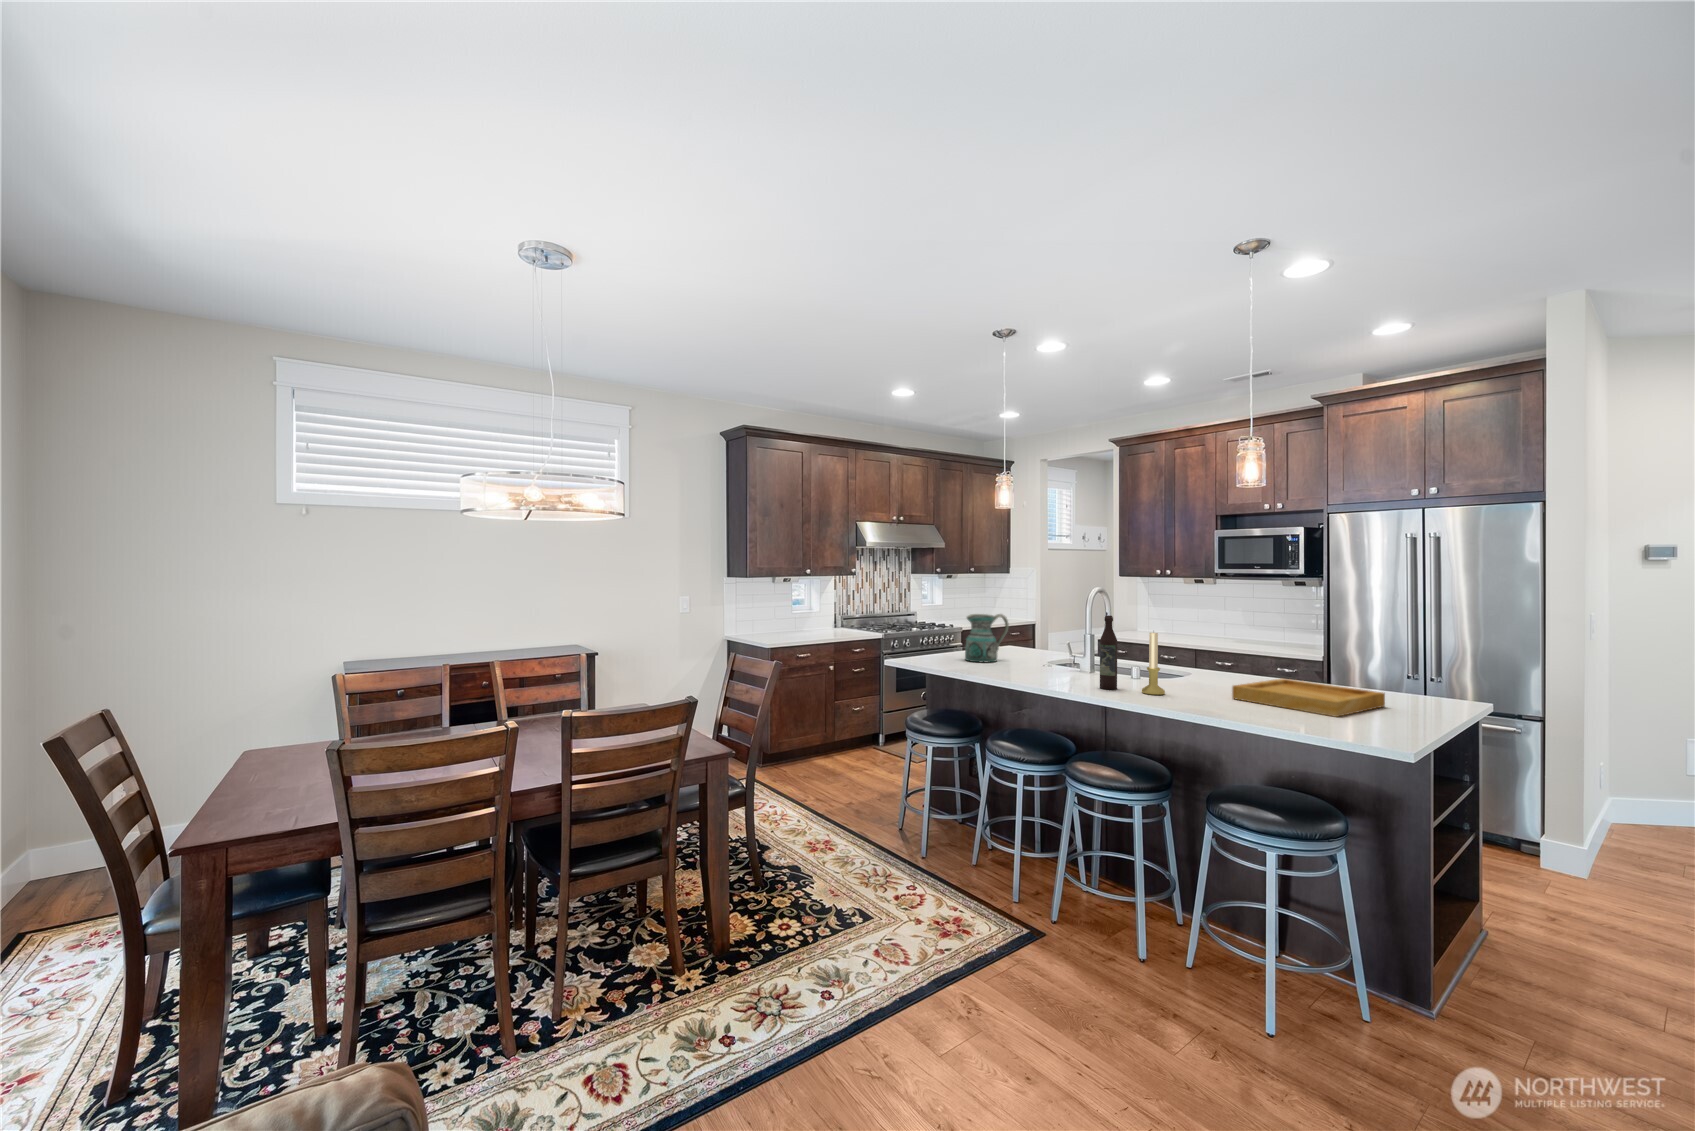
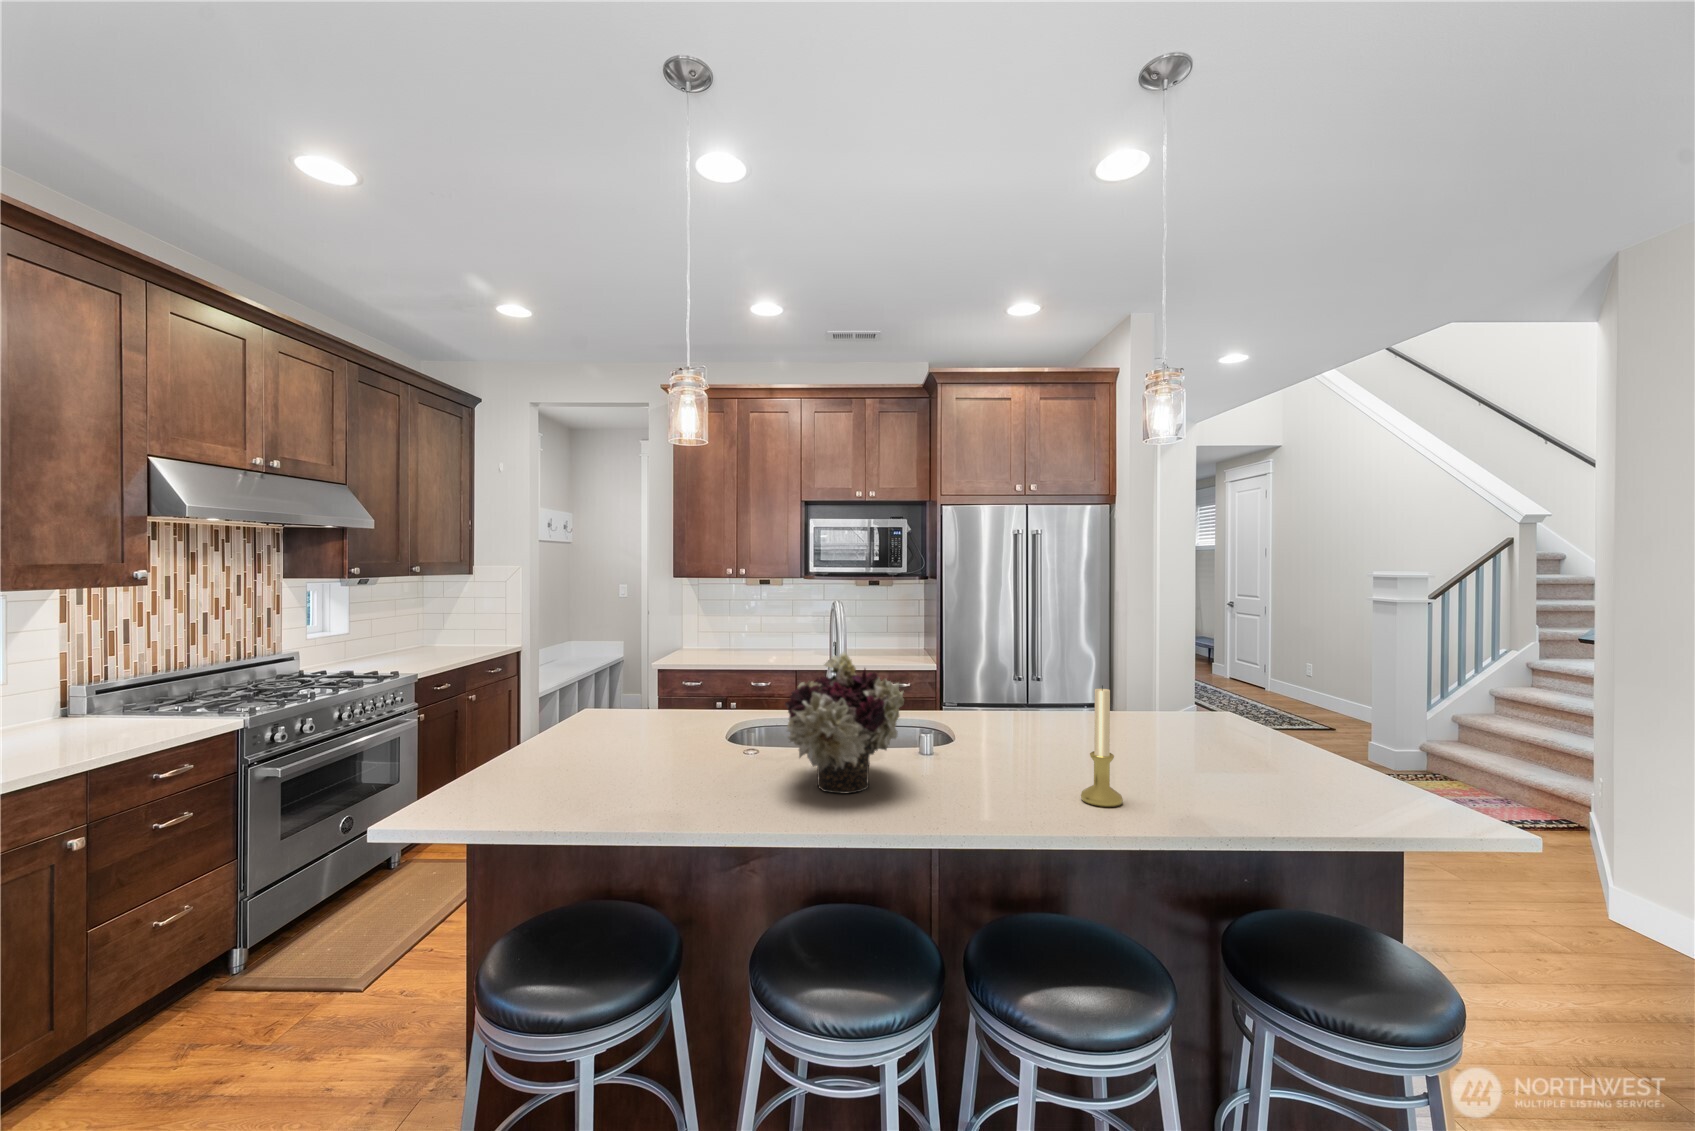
flower arrangement: none [1011,608,1084,675] -> present [785,652,904,794]
ceramic pitcher: present [965,614,1009,662] -> none [611,665,696,783]
wine bottle: present [1100,615,1117,689] -> none [1012,663,1046,812]
tray: present [1232,679,1385,717] -> none [1143,727,1348,791]

